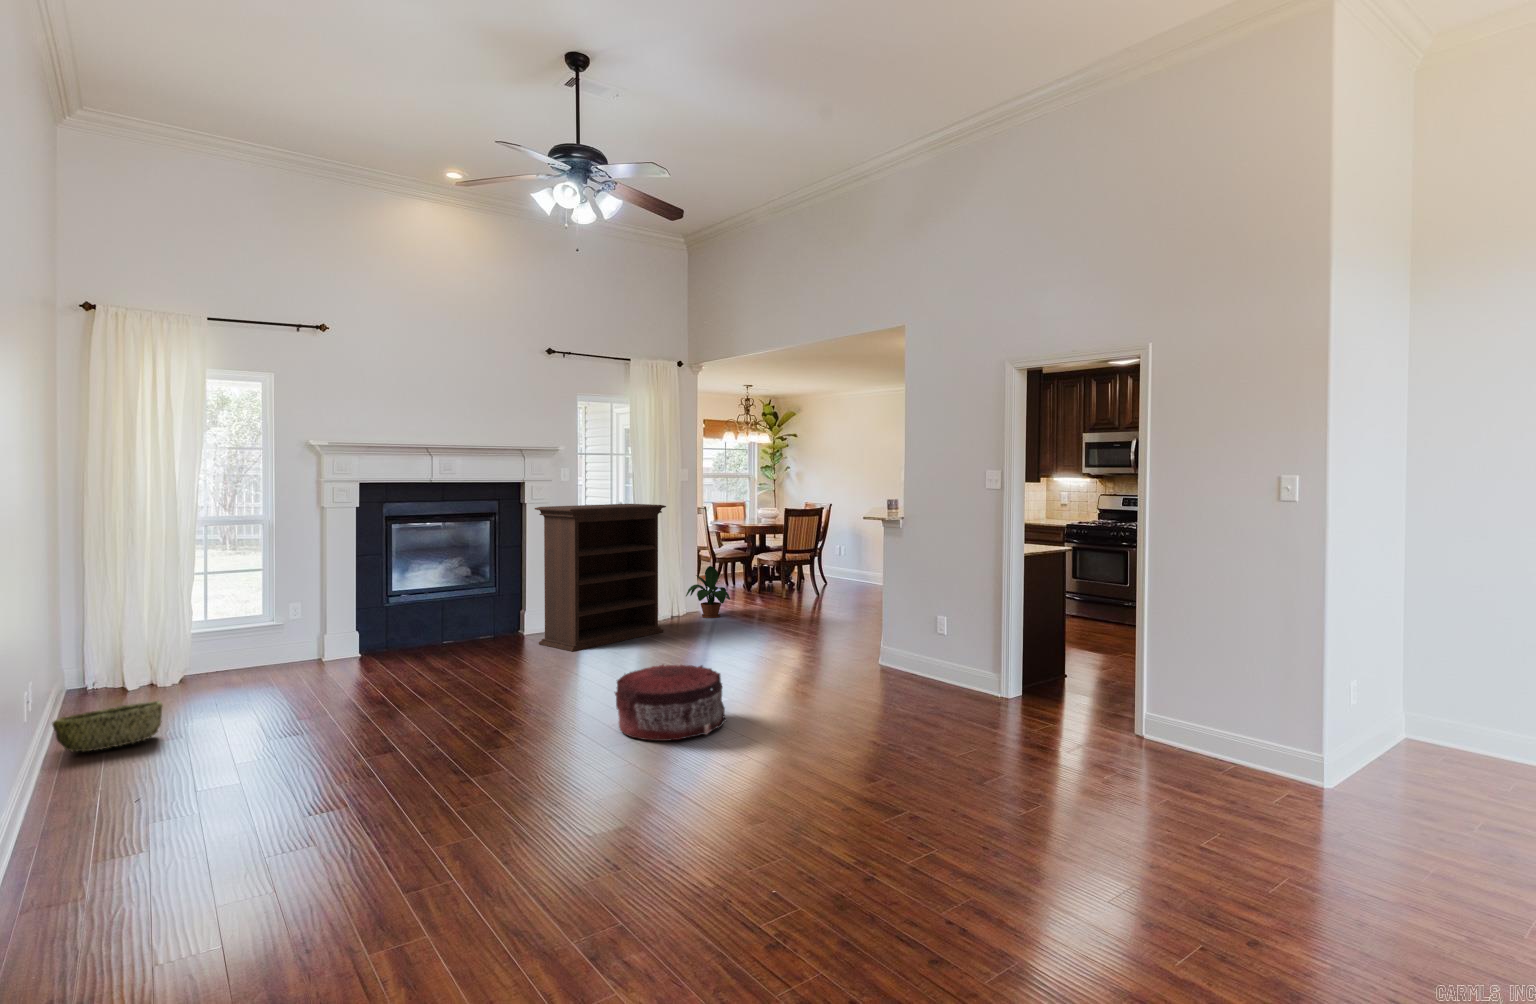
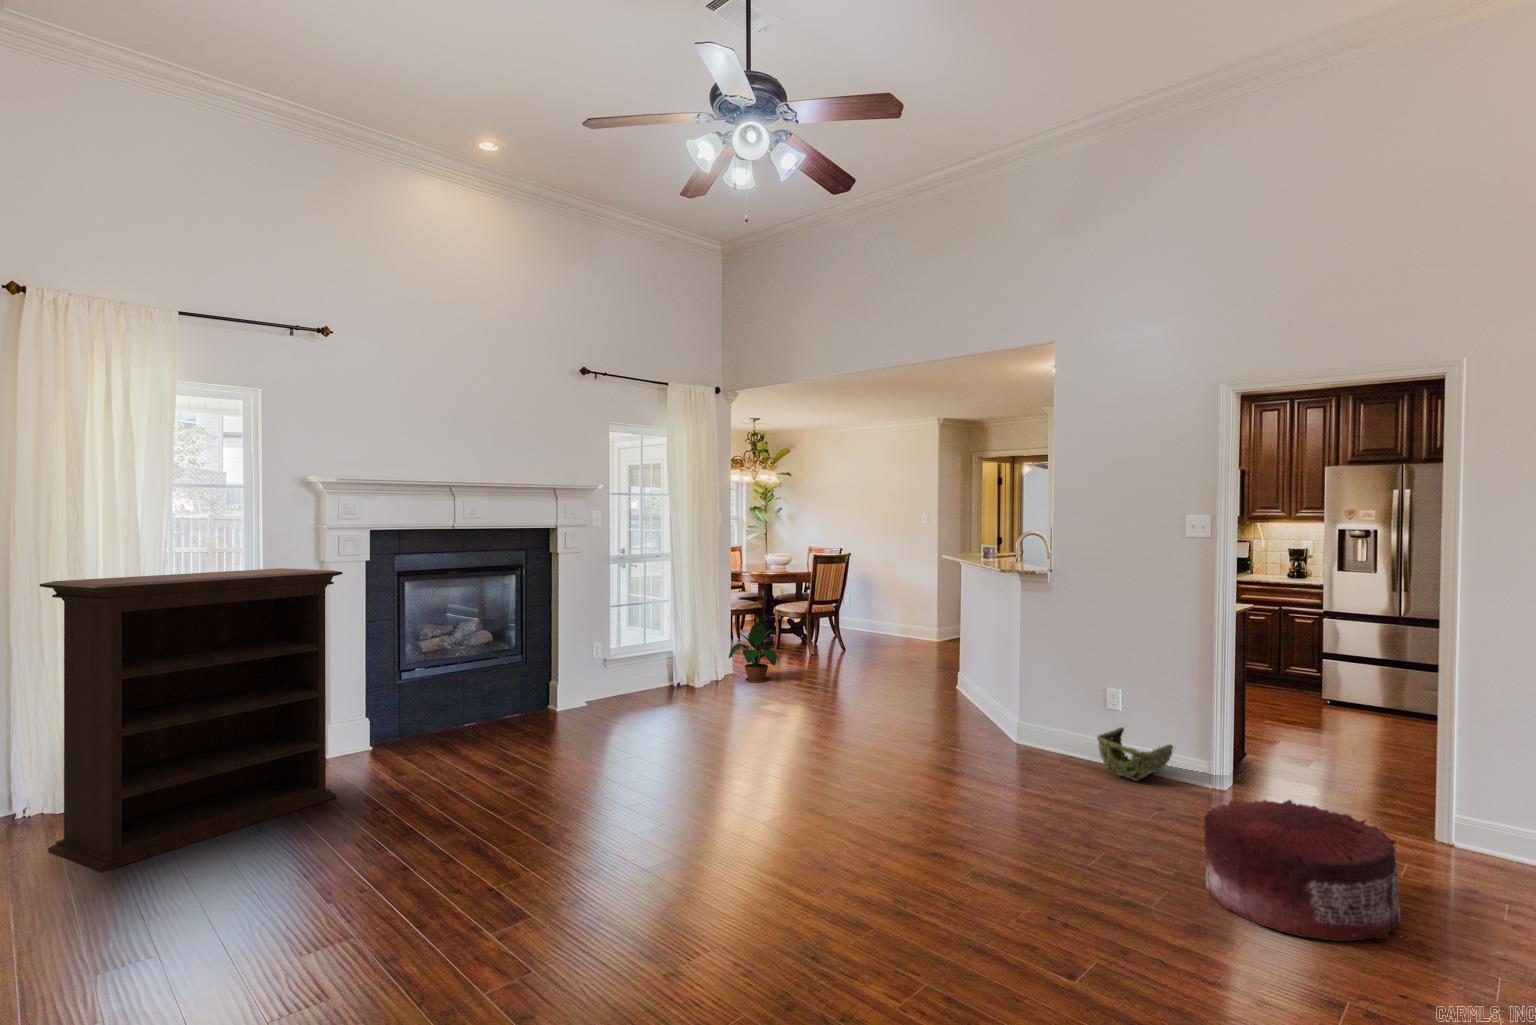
bookshelf: present [535,504,666,651] -> present [40,568,343,872]
pouf: present [615,665,726,741] -> present [1204,800,1401,941]
woven basket: present [52,701,163,751] -> present [1097,727,1173,781]

